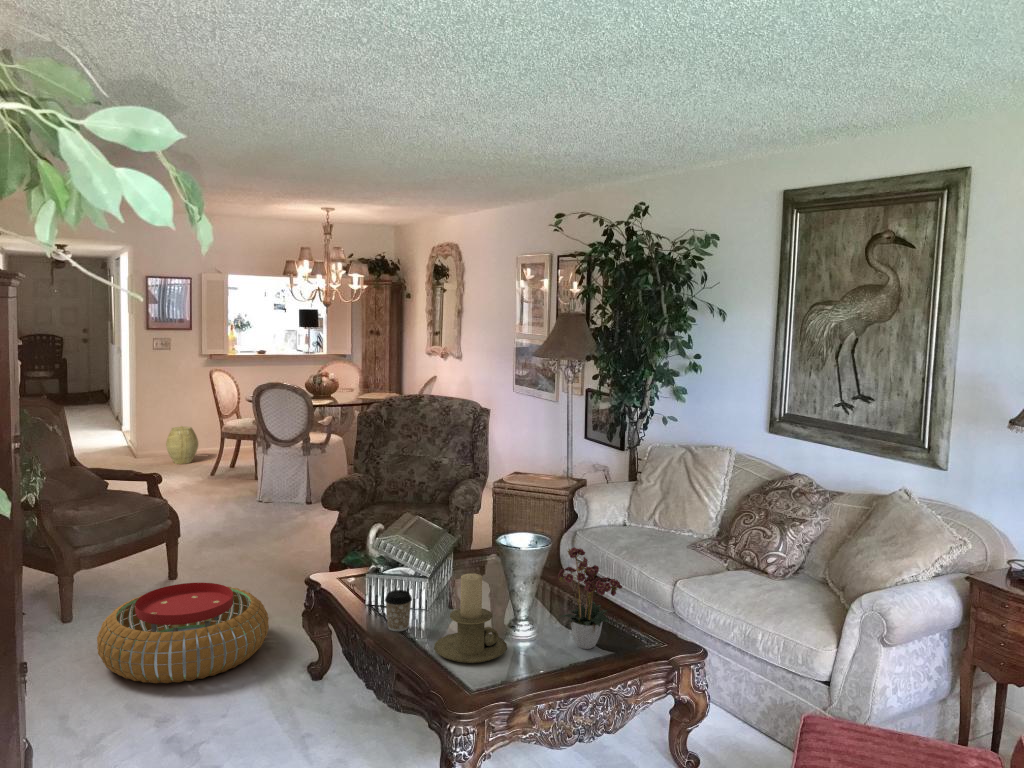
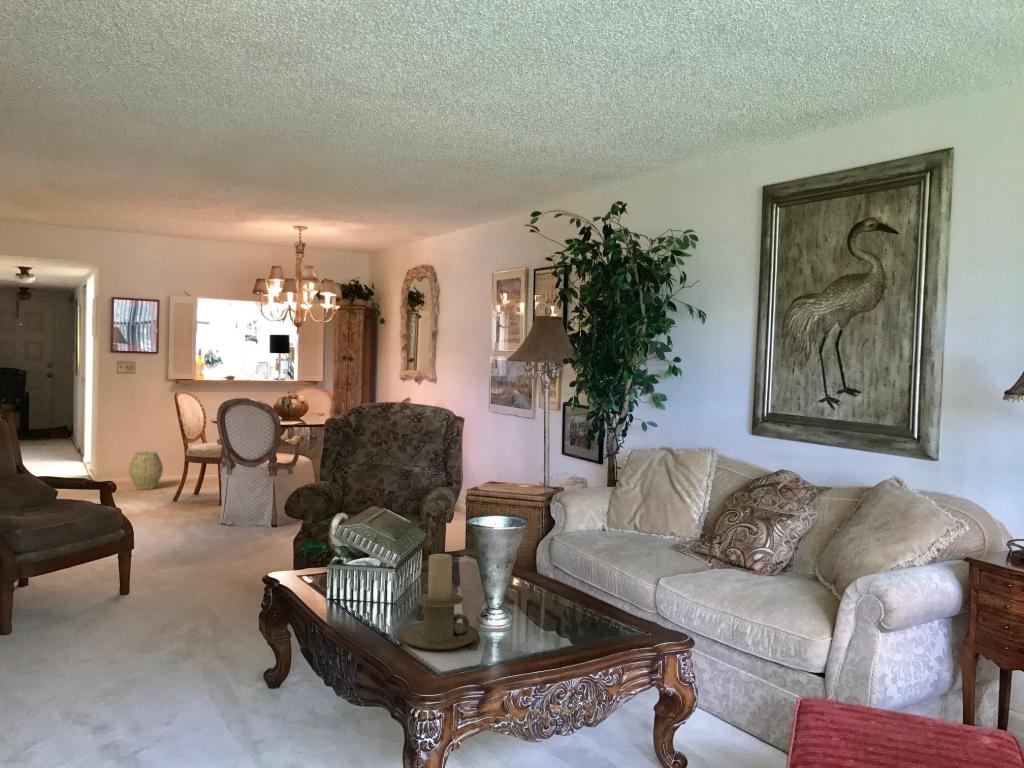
flower arrangement: present [558,547,622,649] -> none [530,522,609,638]
pouf: present [97,583,269,683] -> none [32,588,223,692]
coffee cup: present [385,590,412,631] -> none [346,577,376,622]

